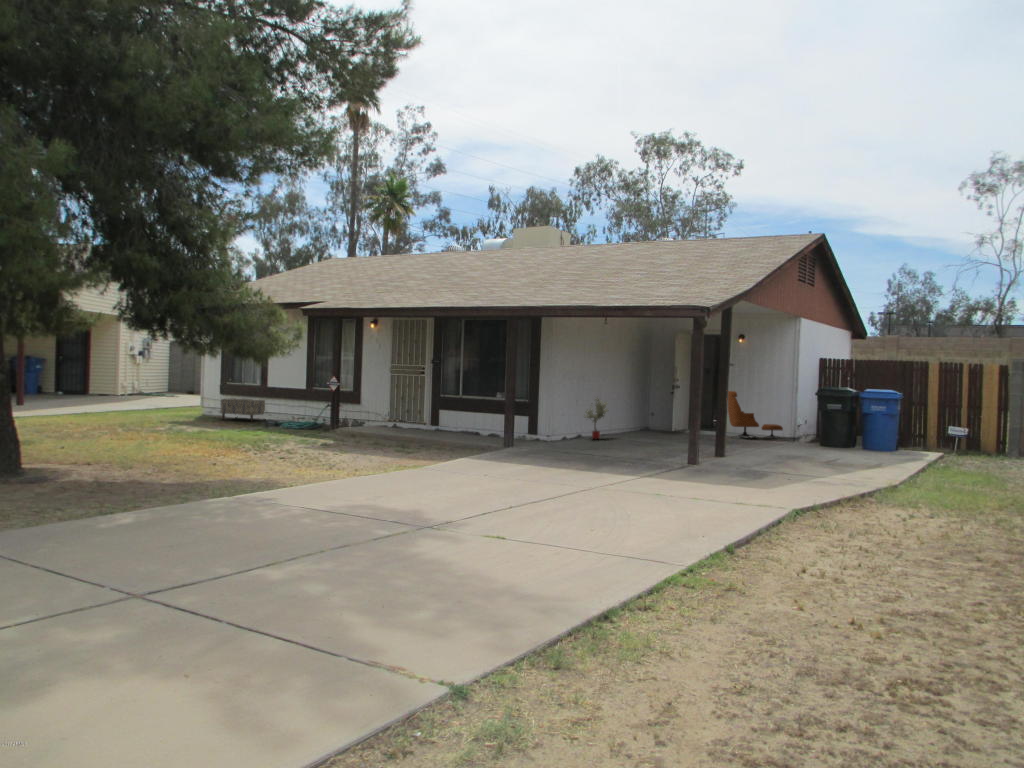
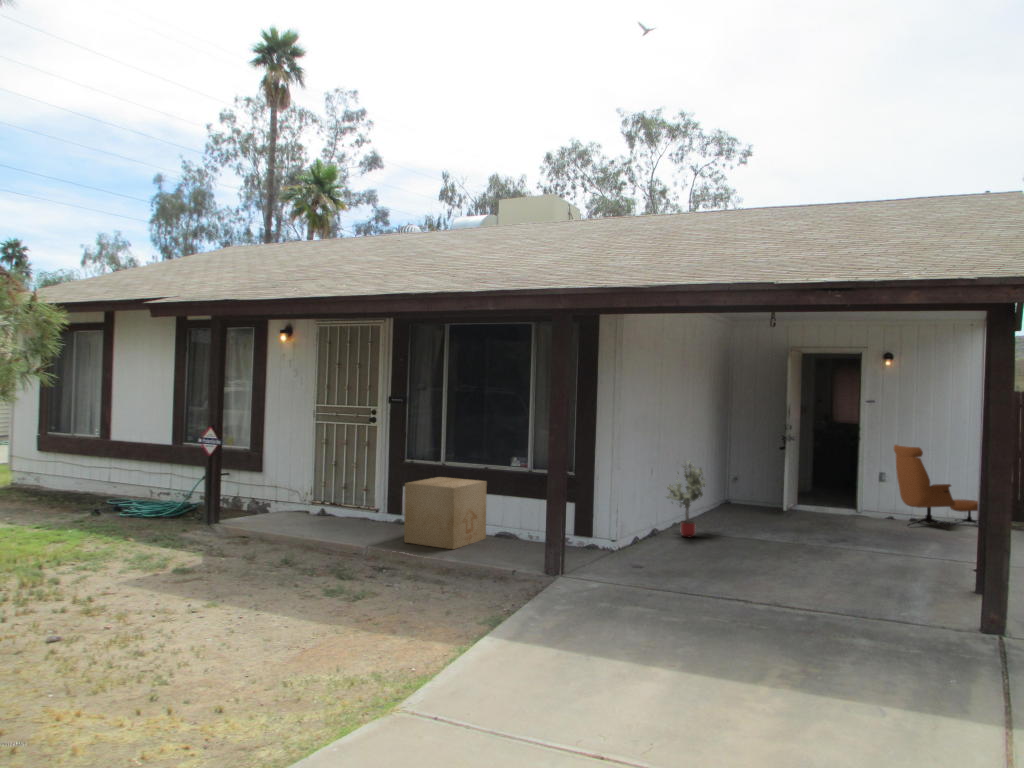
bench: present [221,398,265,422] -> none [27,459,108,501]
cardboard box: none [438,405,484,440] -> present [404,477,487,549]

